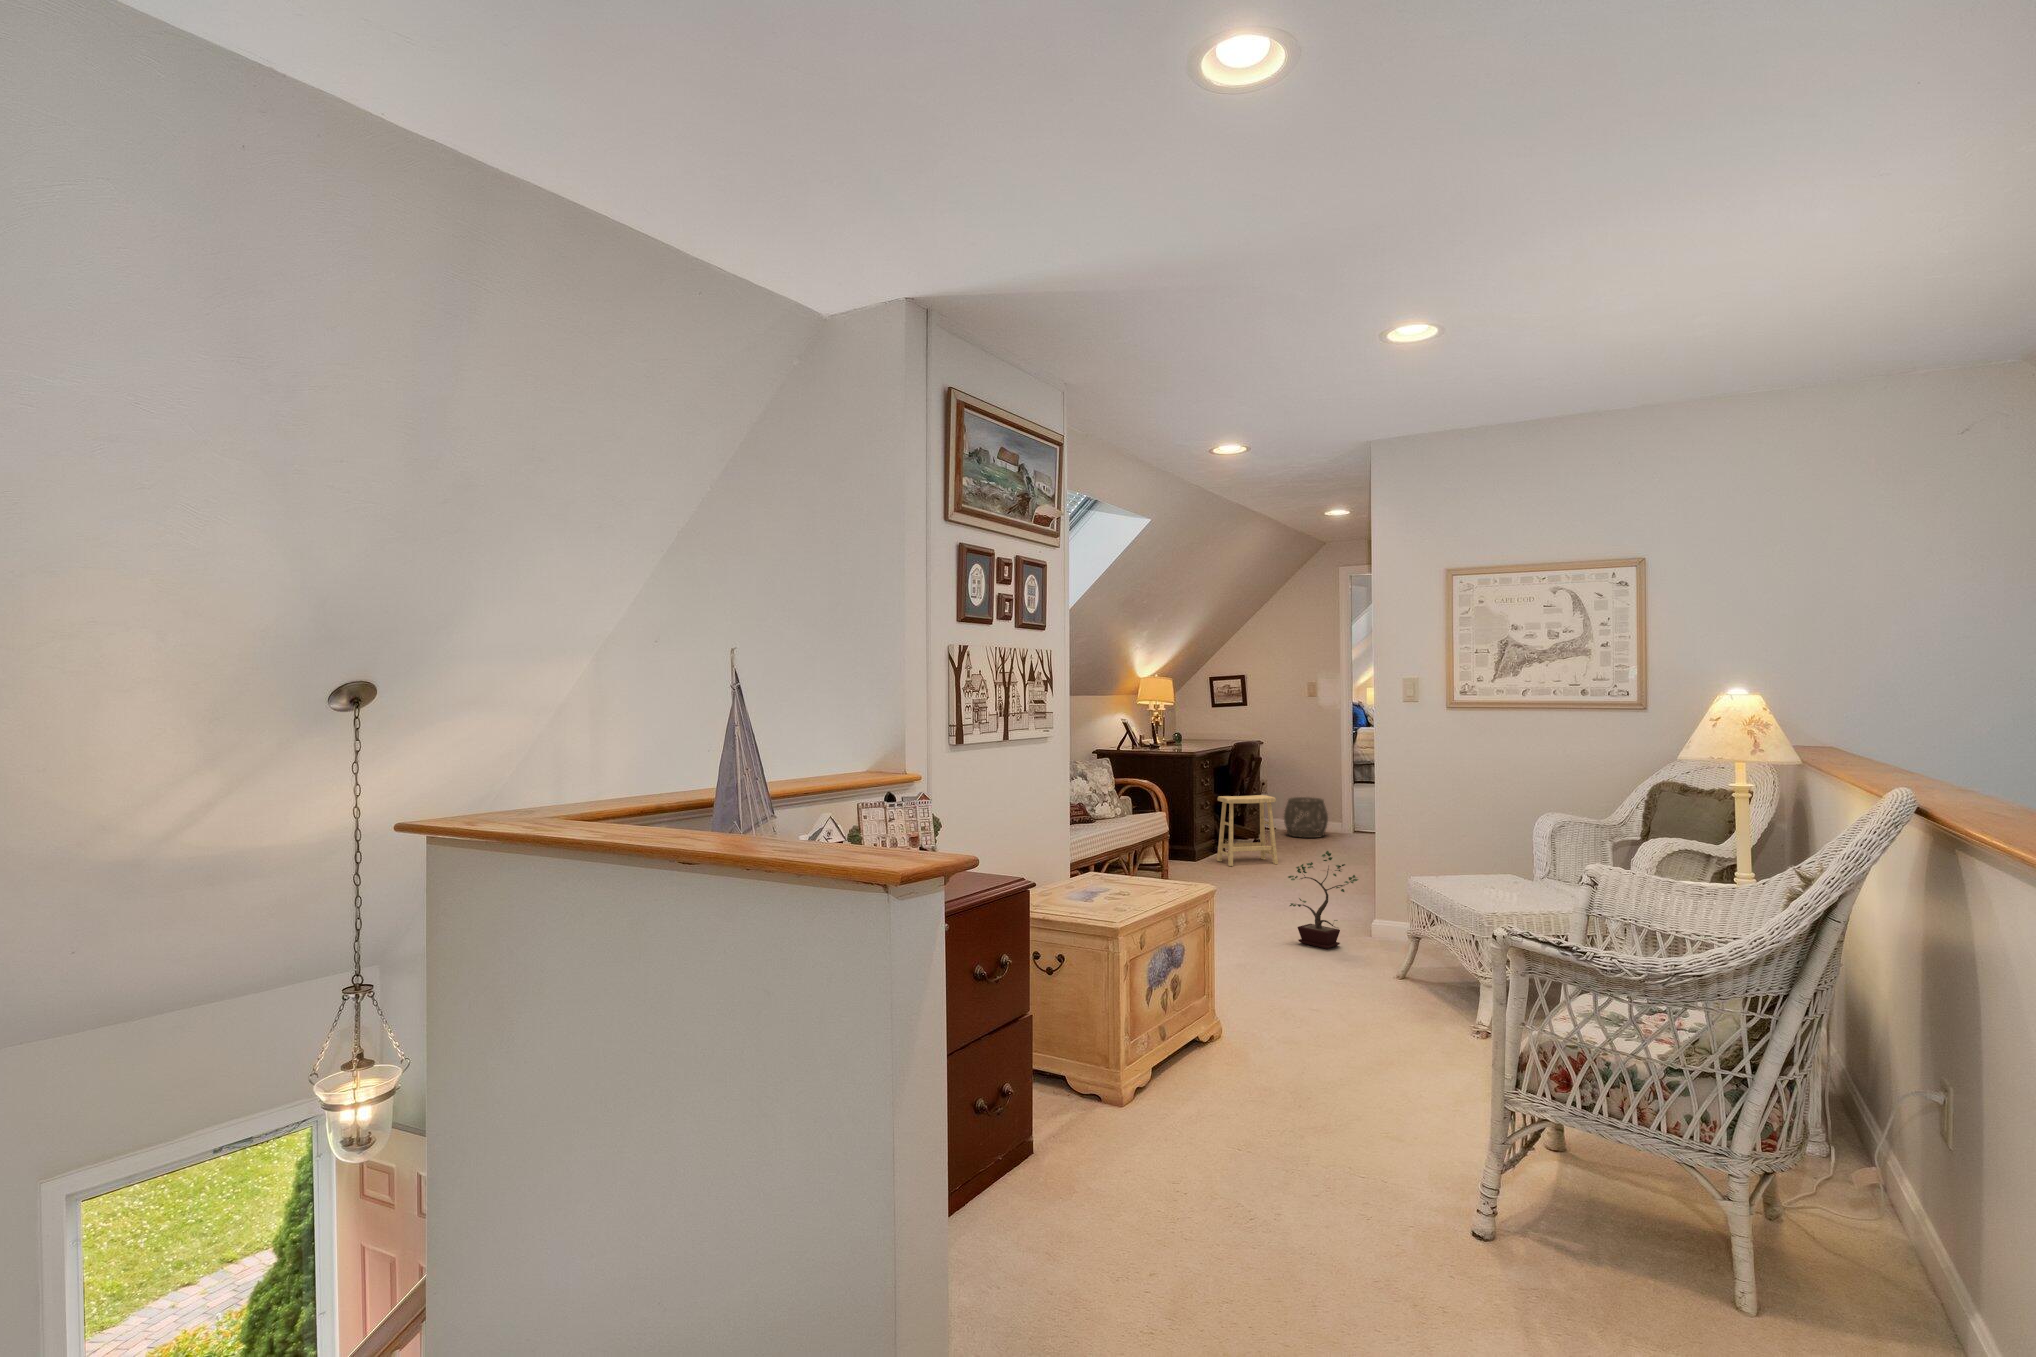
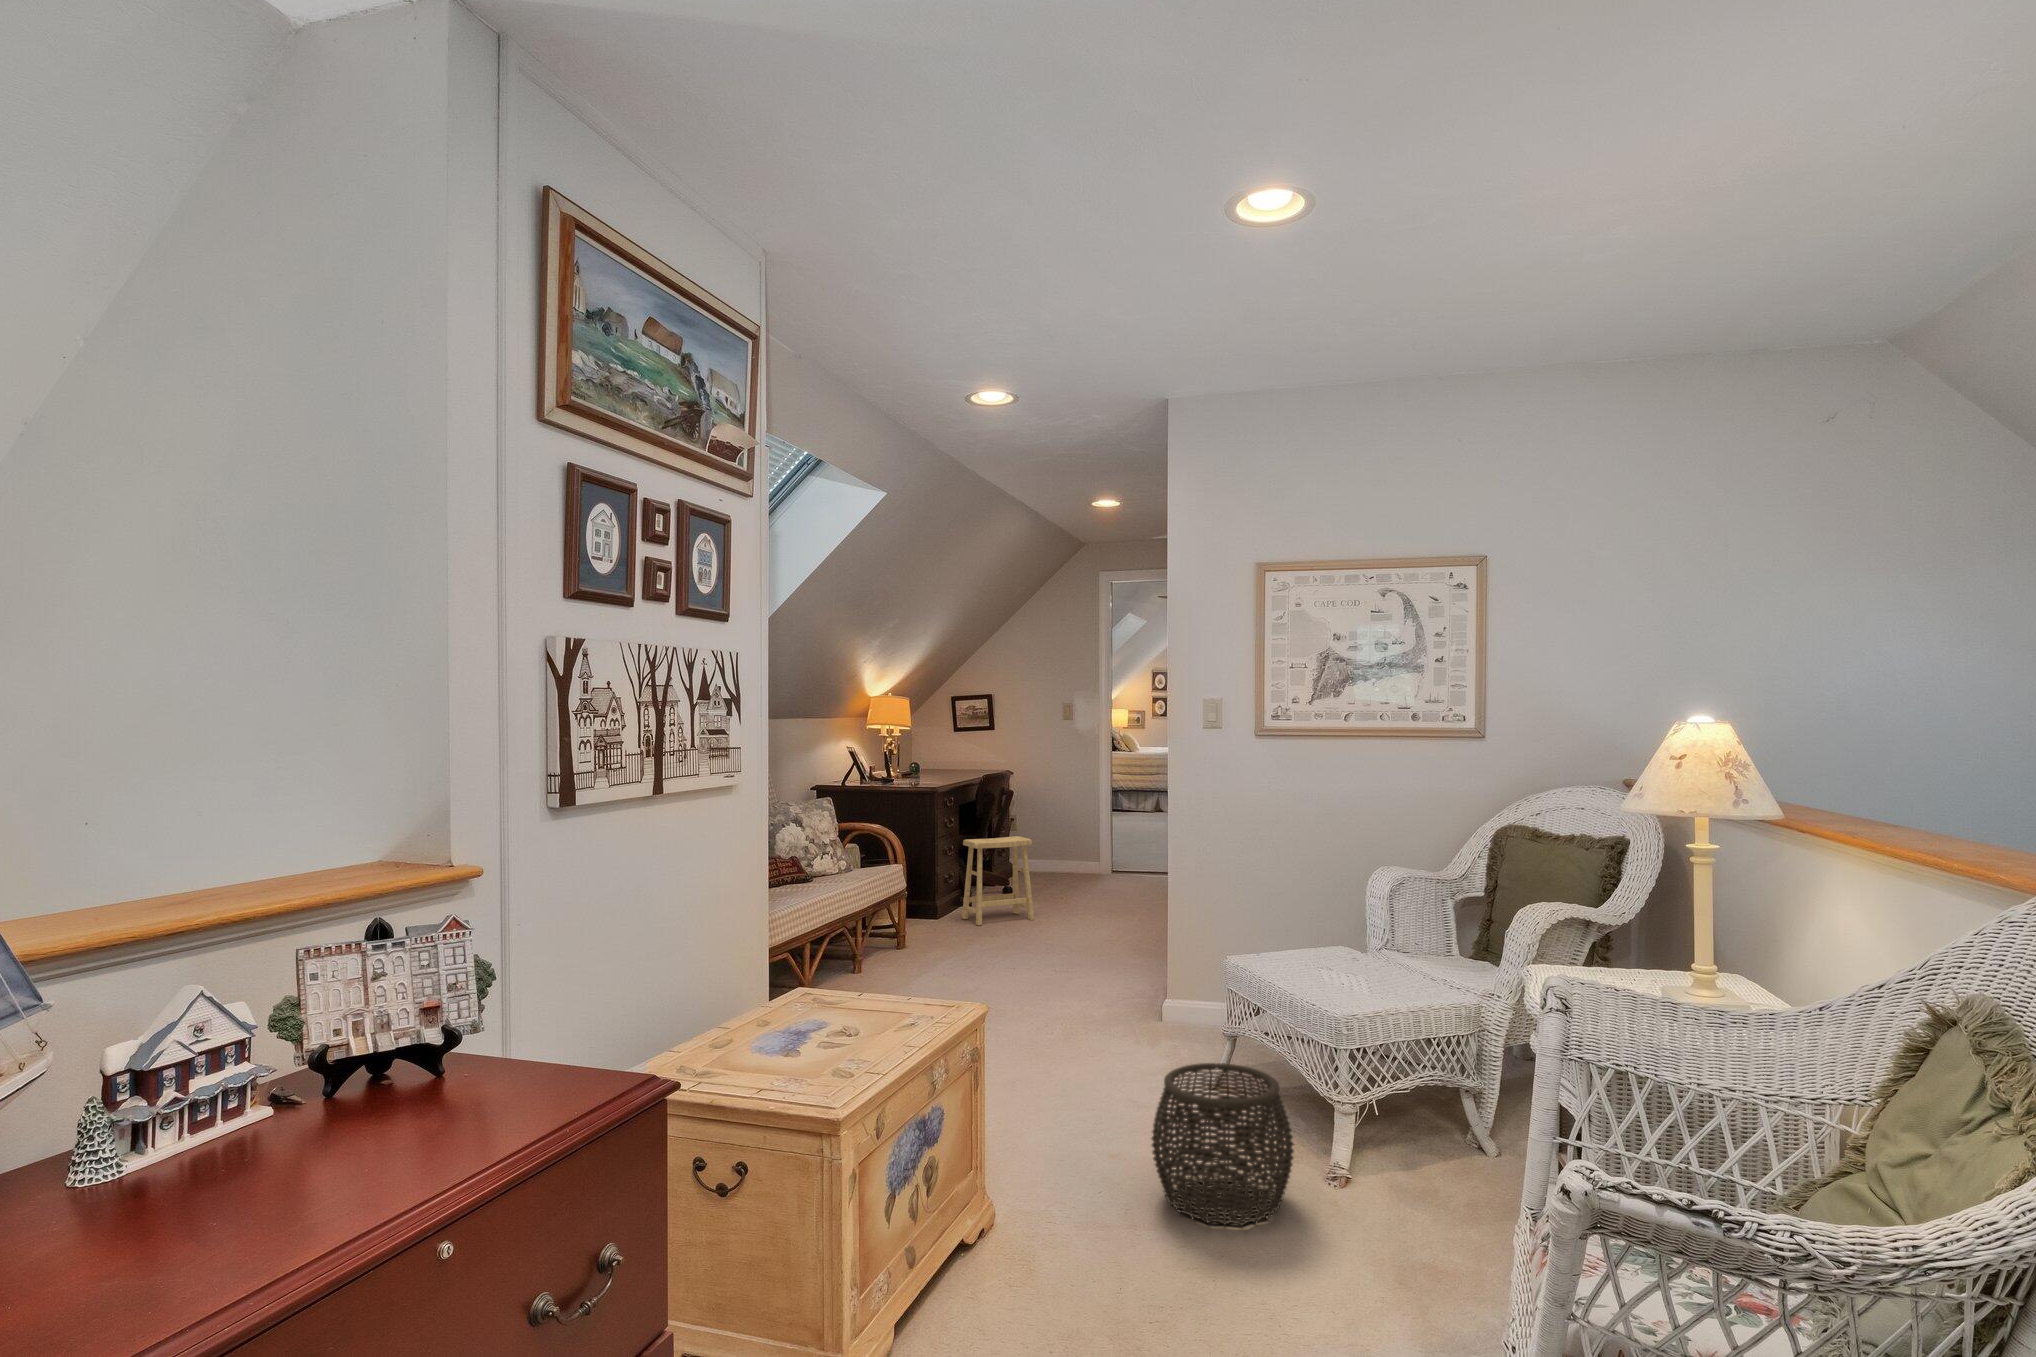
woven basket: present [1284,797,1328,838] -> present [1151,1063,1294,1225]
potted plant: present [1288,851,1358,949] -> none [1060,917,1155,1047]

